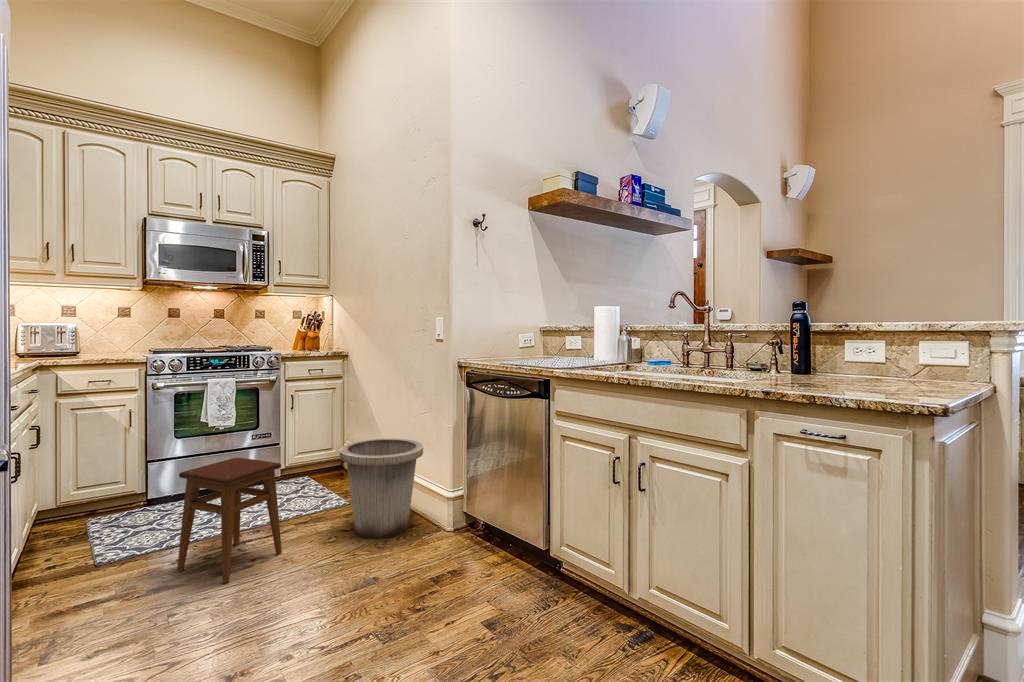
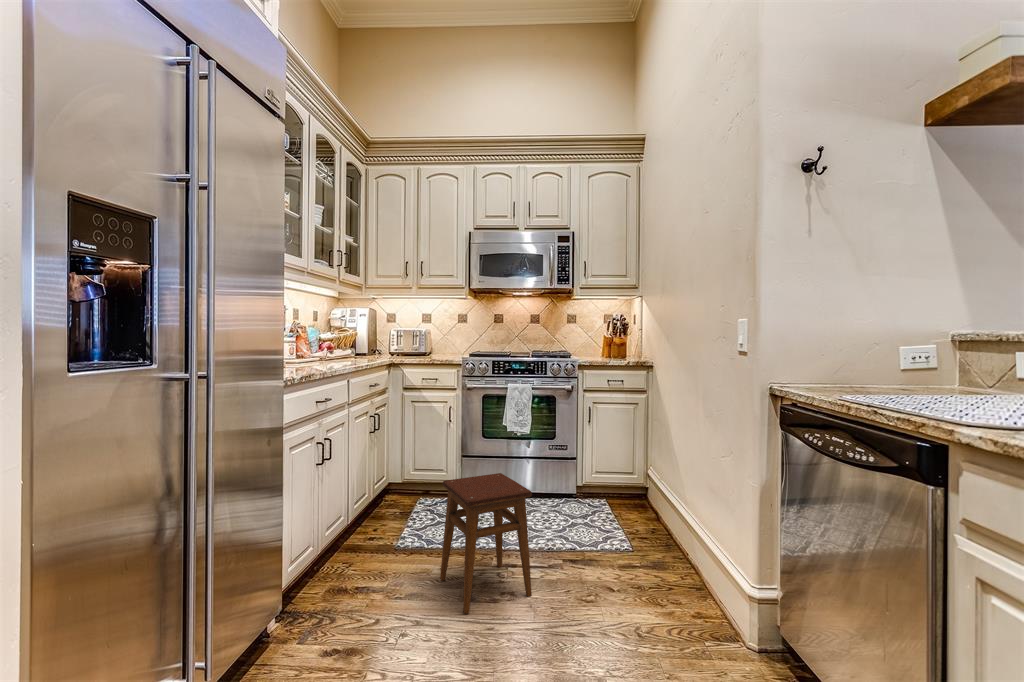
trash can: present [340,438,423,538] -> none [602,478,716,623]

